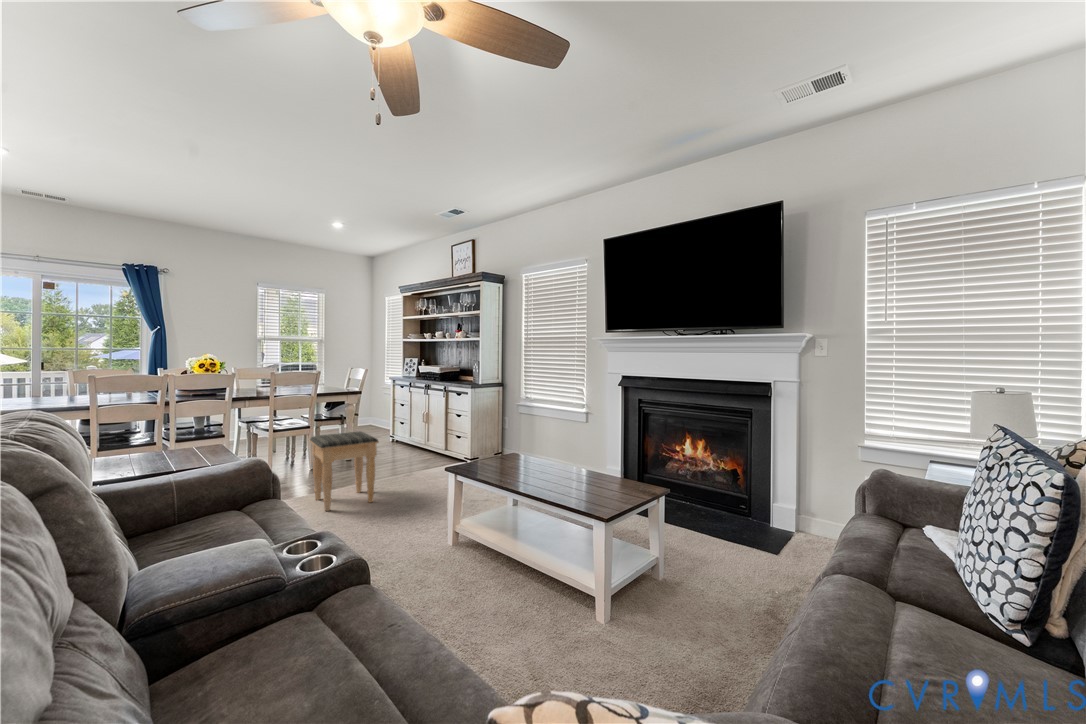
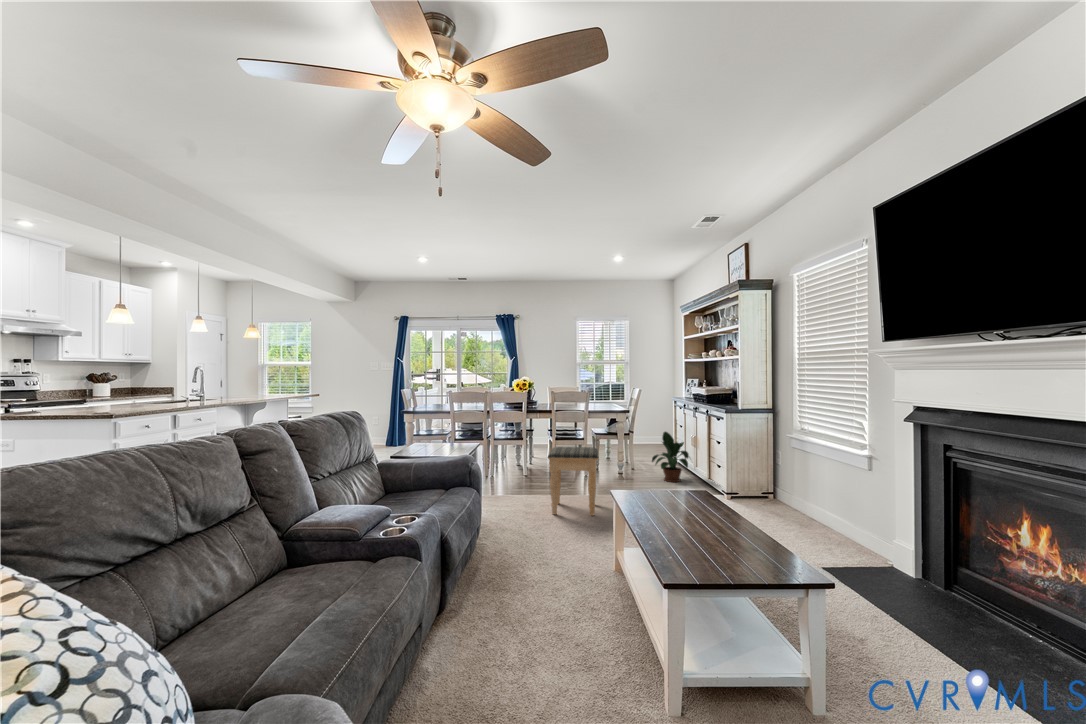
potted plant: none [389,410,429,457] -> present [652,432,689,482]

